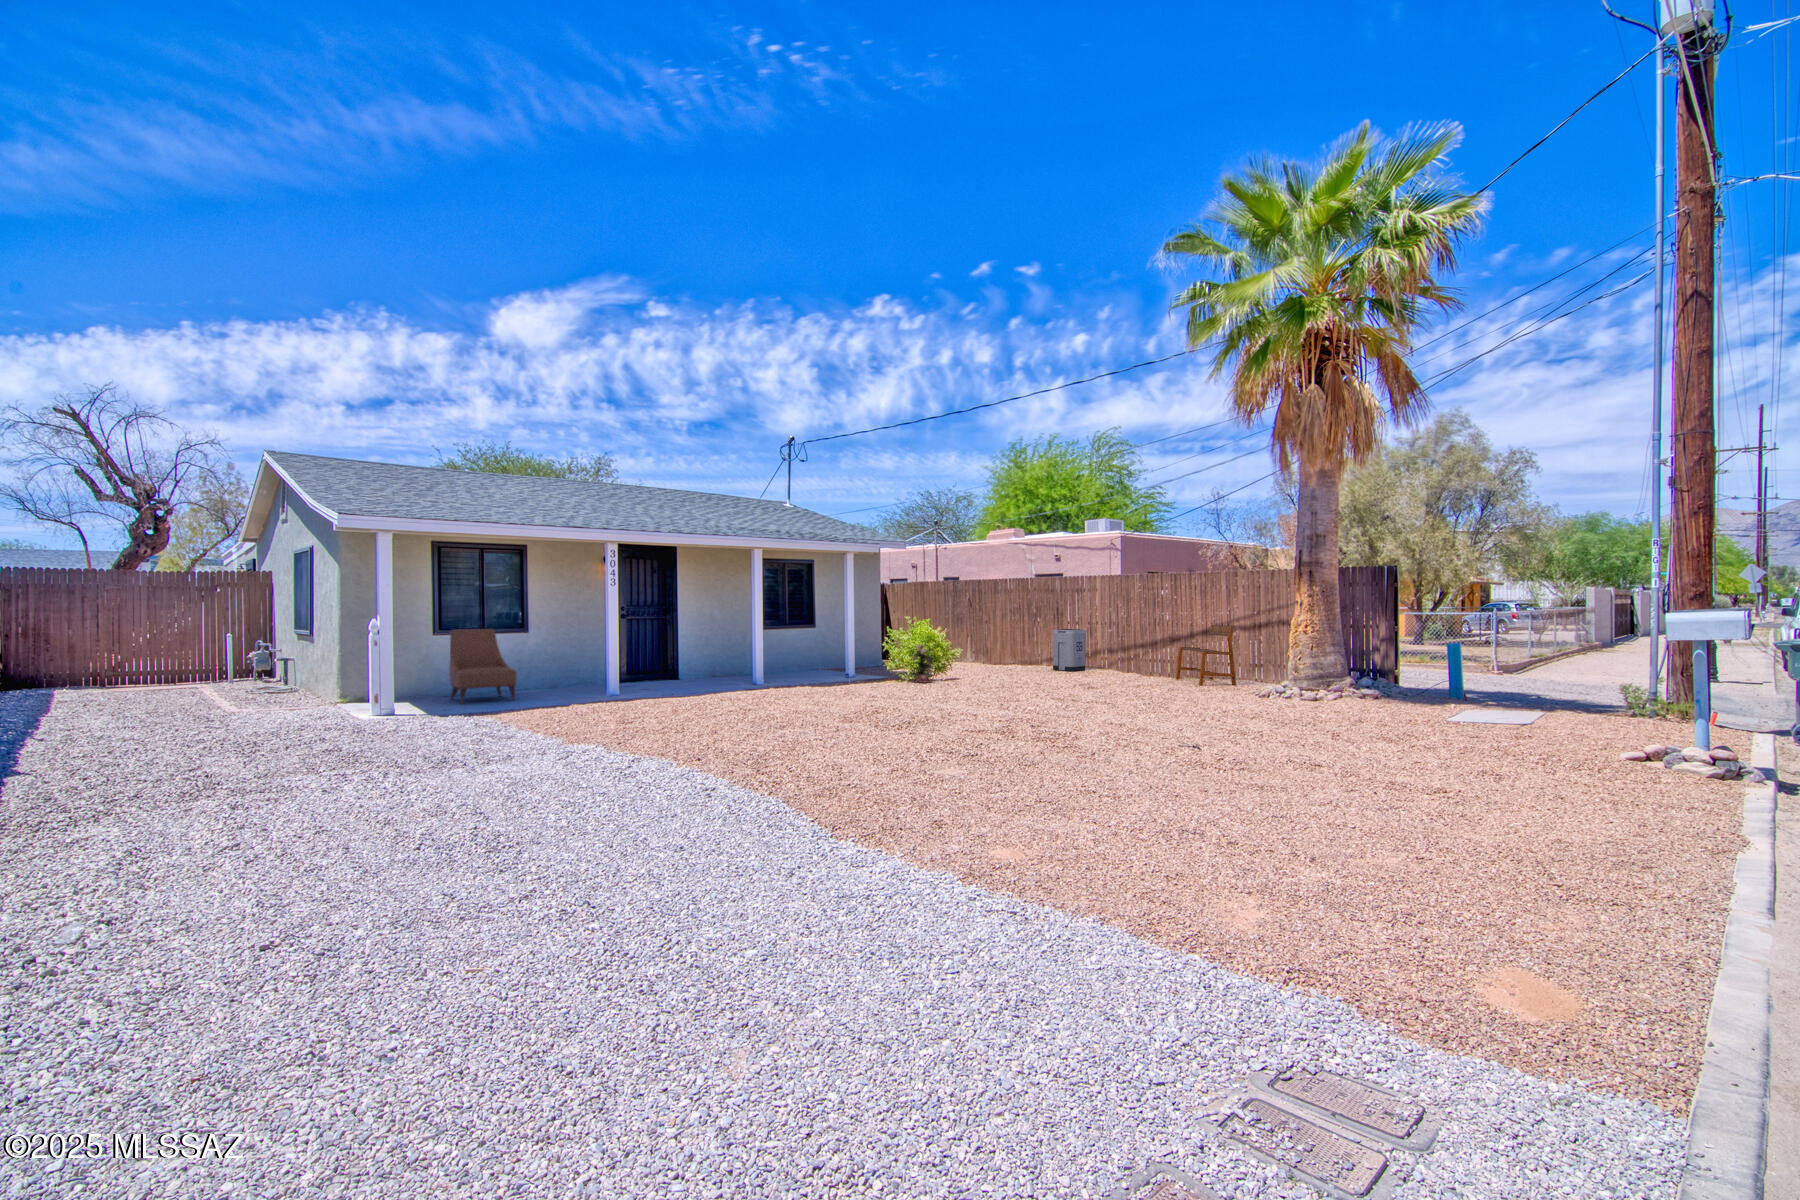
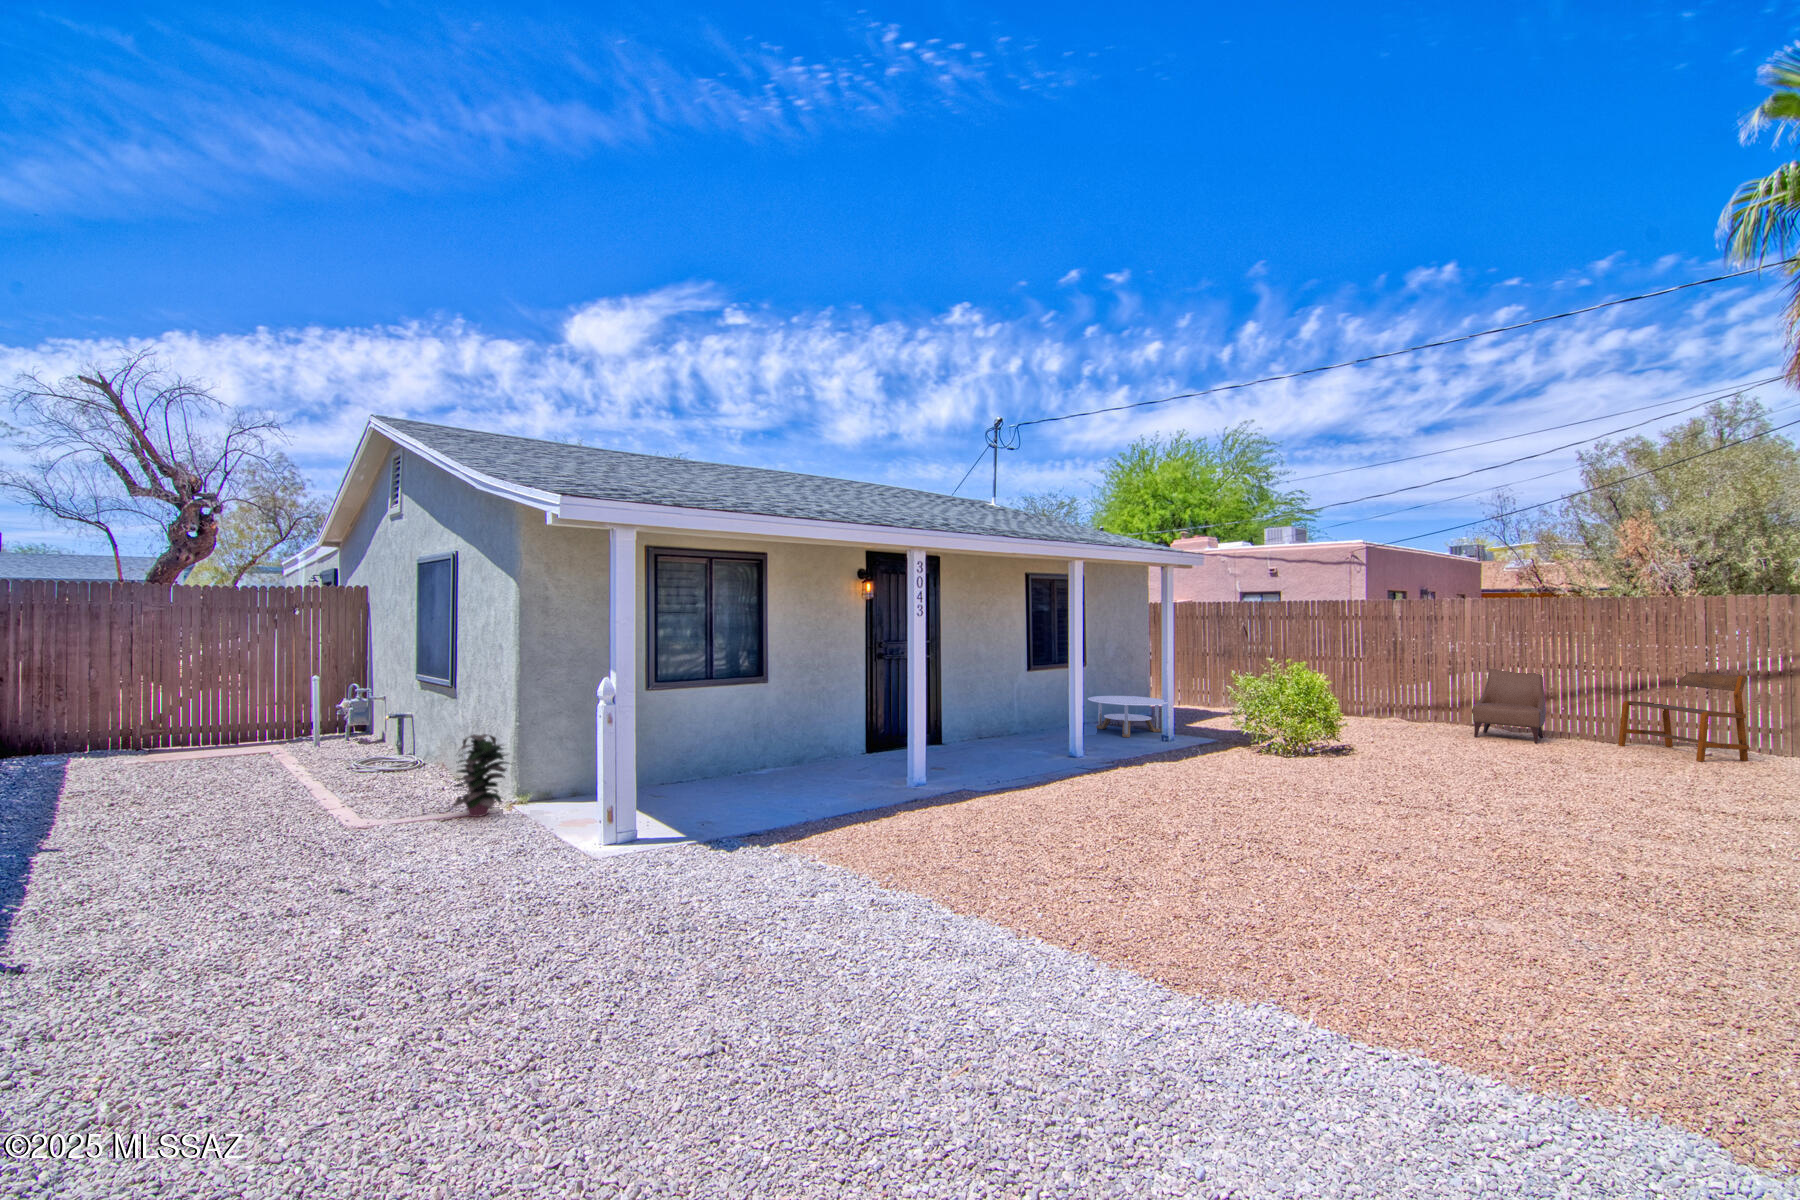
chair: present [449,629,517,704] -> present [1473,669,1546,743]
trash can: present [1053,629,1086,672] -> none [1396,670,1443,728]
decorative plant: present [911,645,933,683] -> present [452,734,509,817]
round table: none [805,649,863,676] -> present [1088,696,1169,737]

